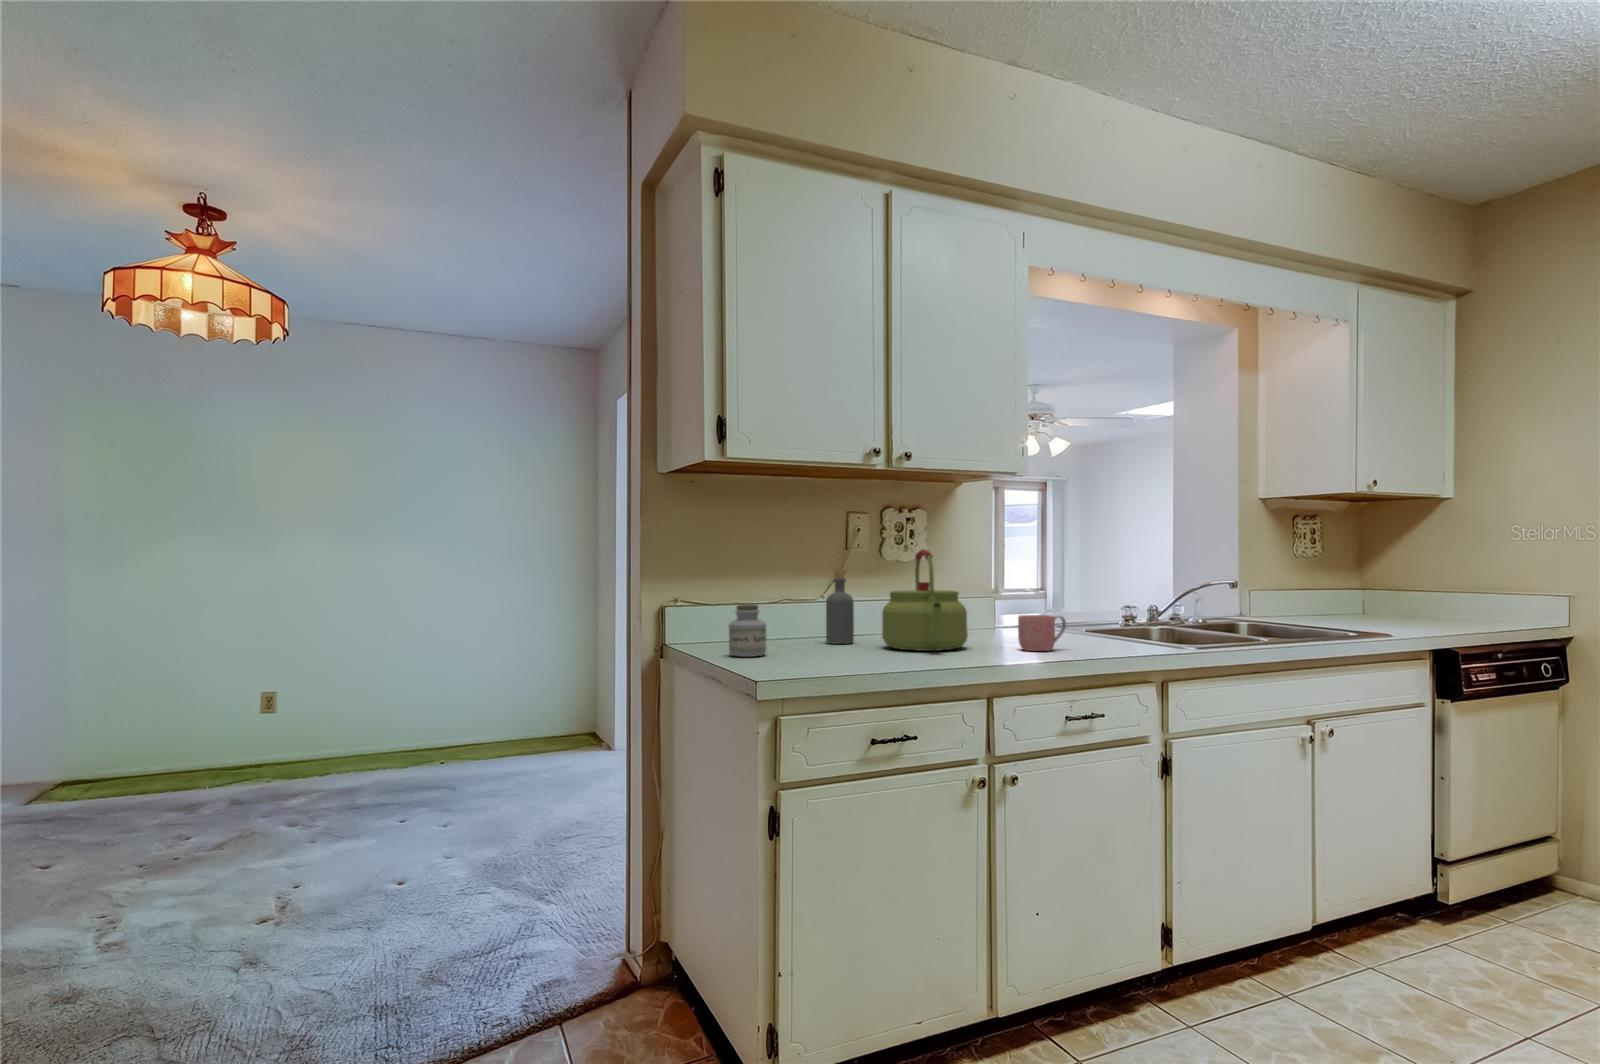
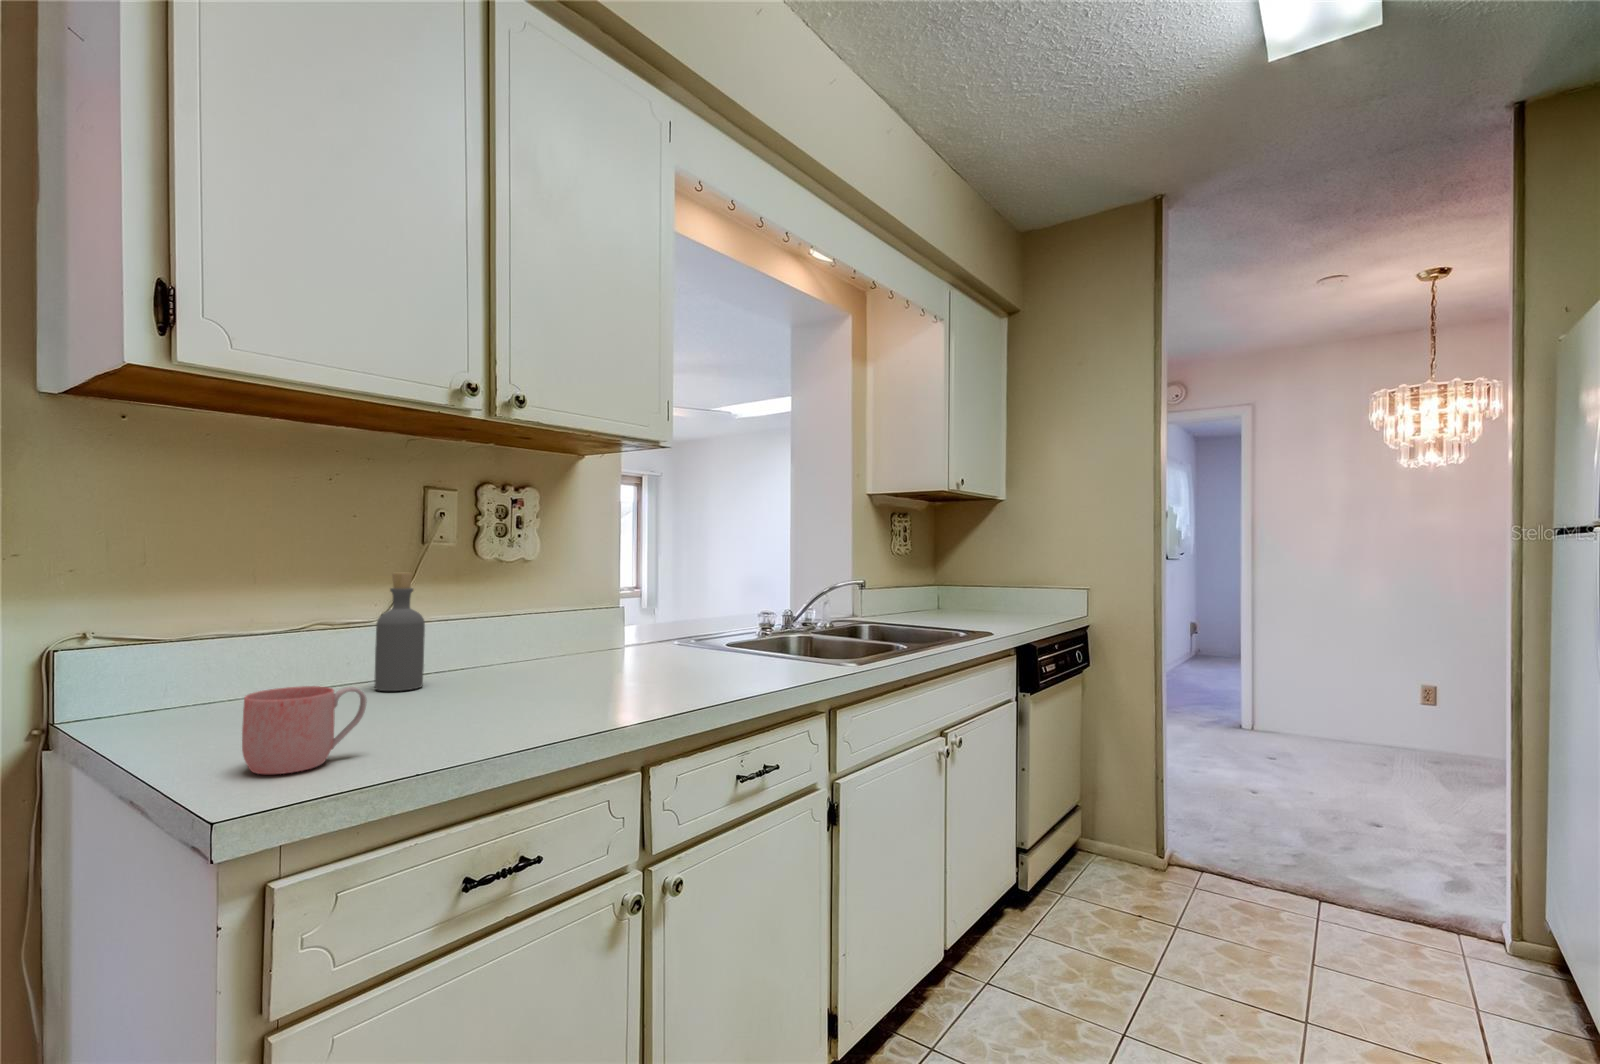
kettle: present [882,549,968,651] -> none [474,547,605,700]
jar: present [729,604,766,657] -> none [163,645,253,748]
mug: present [1018,615,1066,651] -> present [242,686,367,774]

